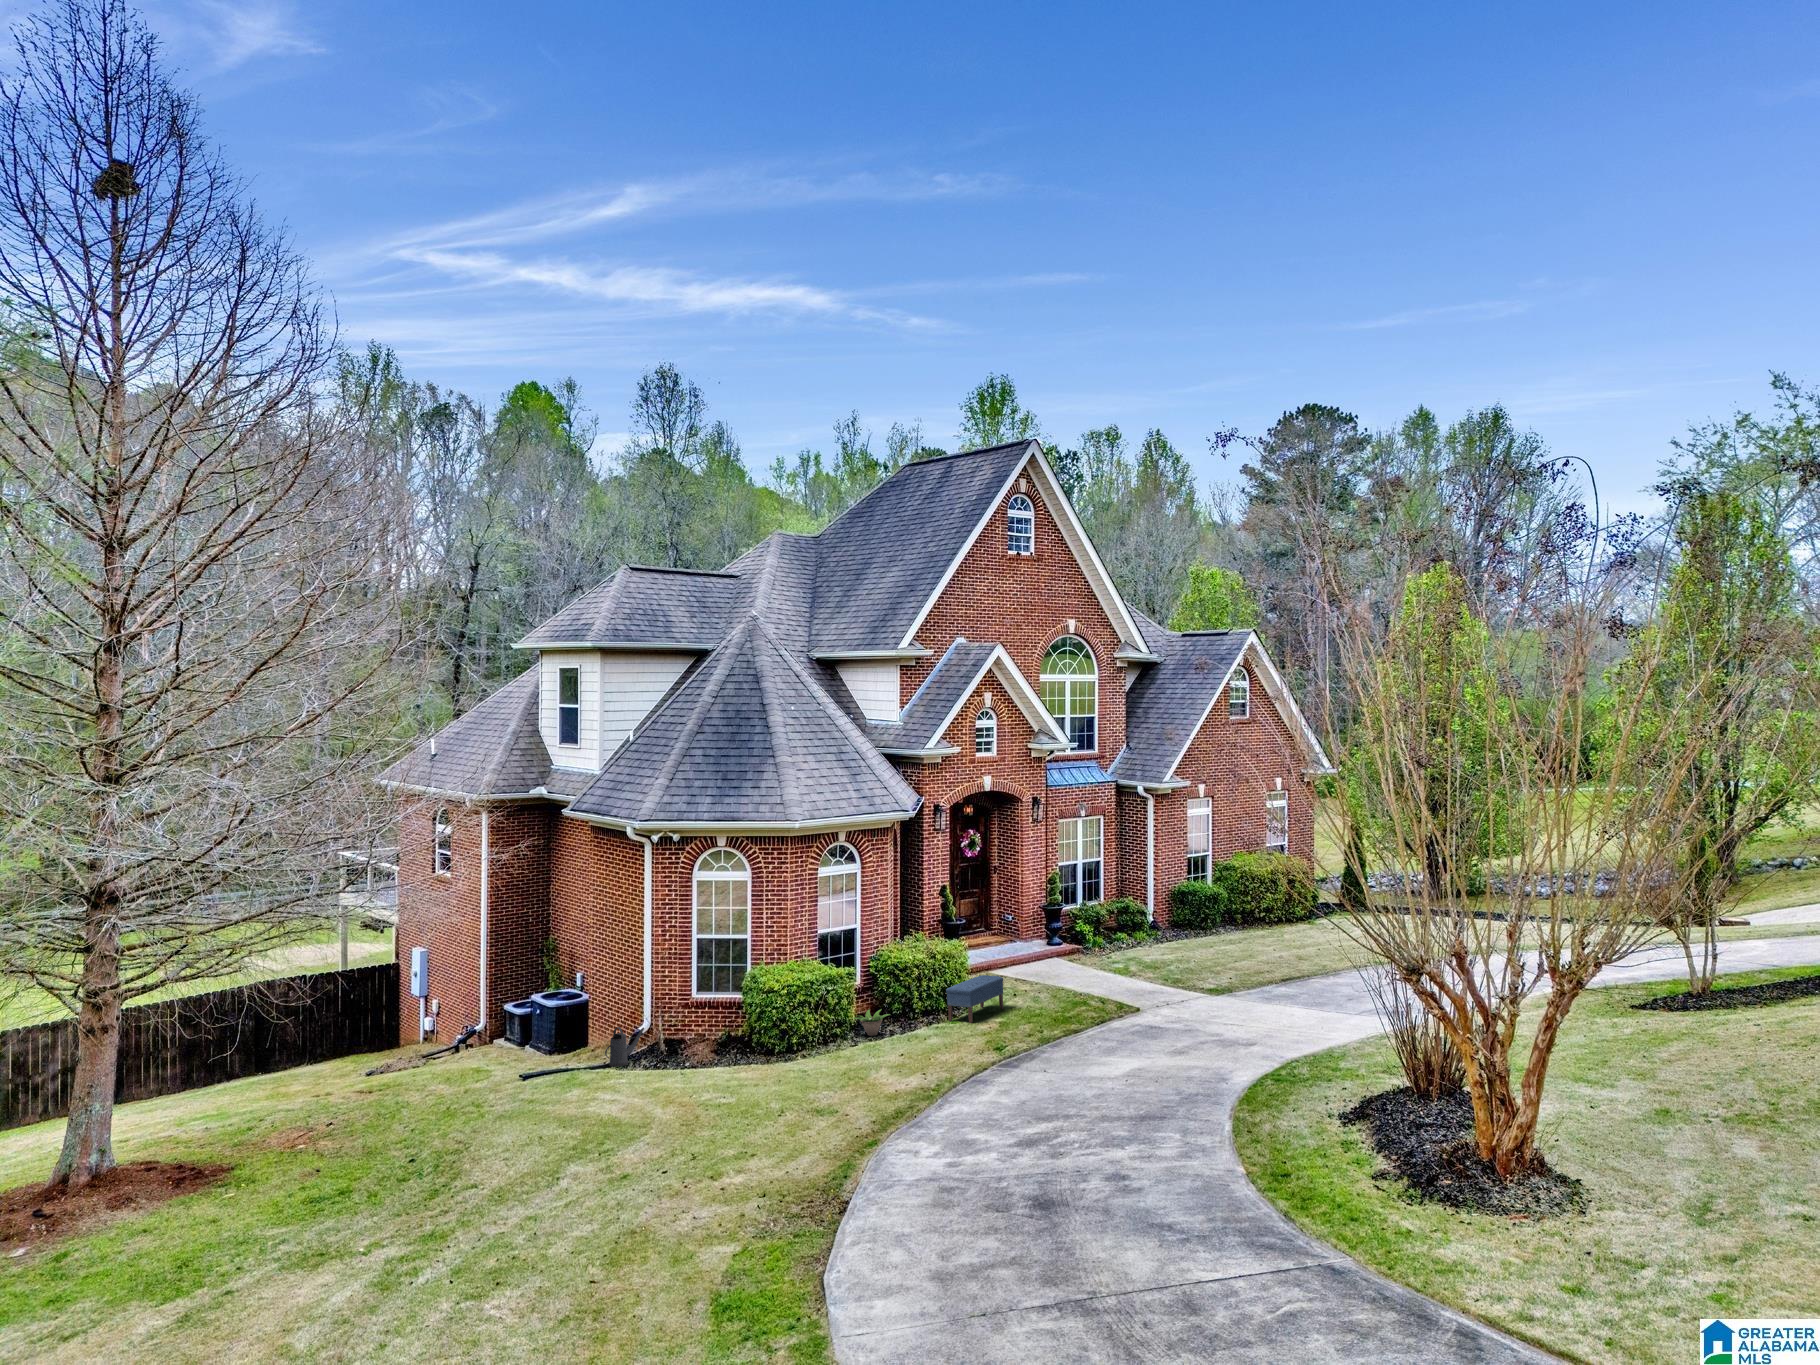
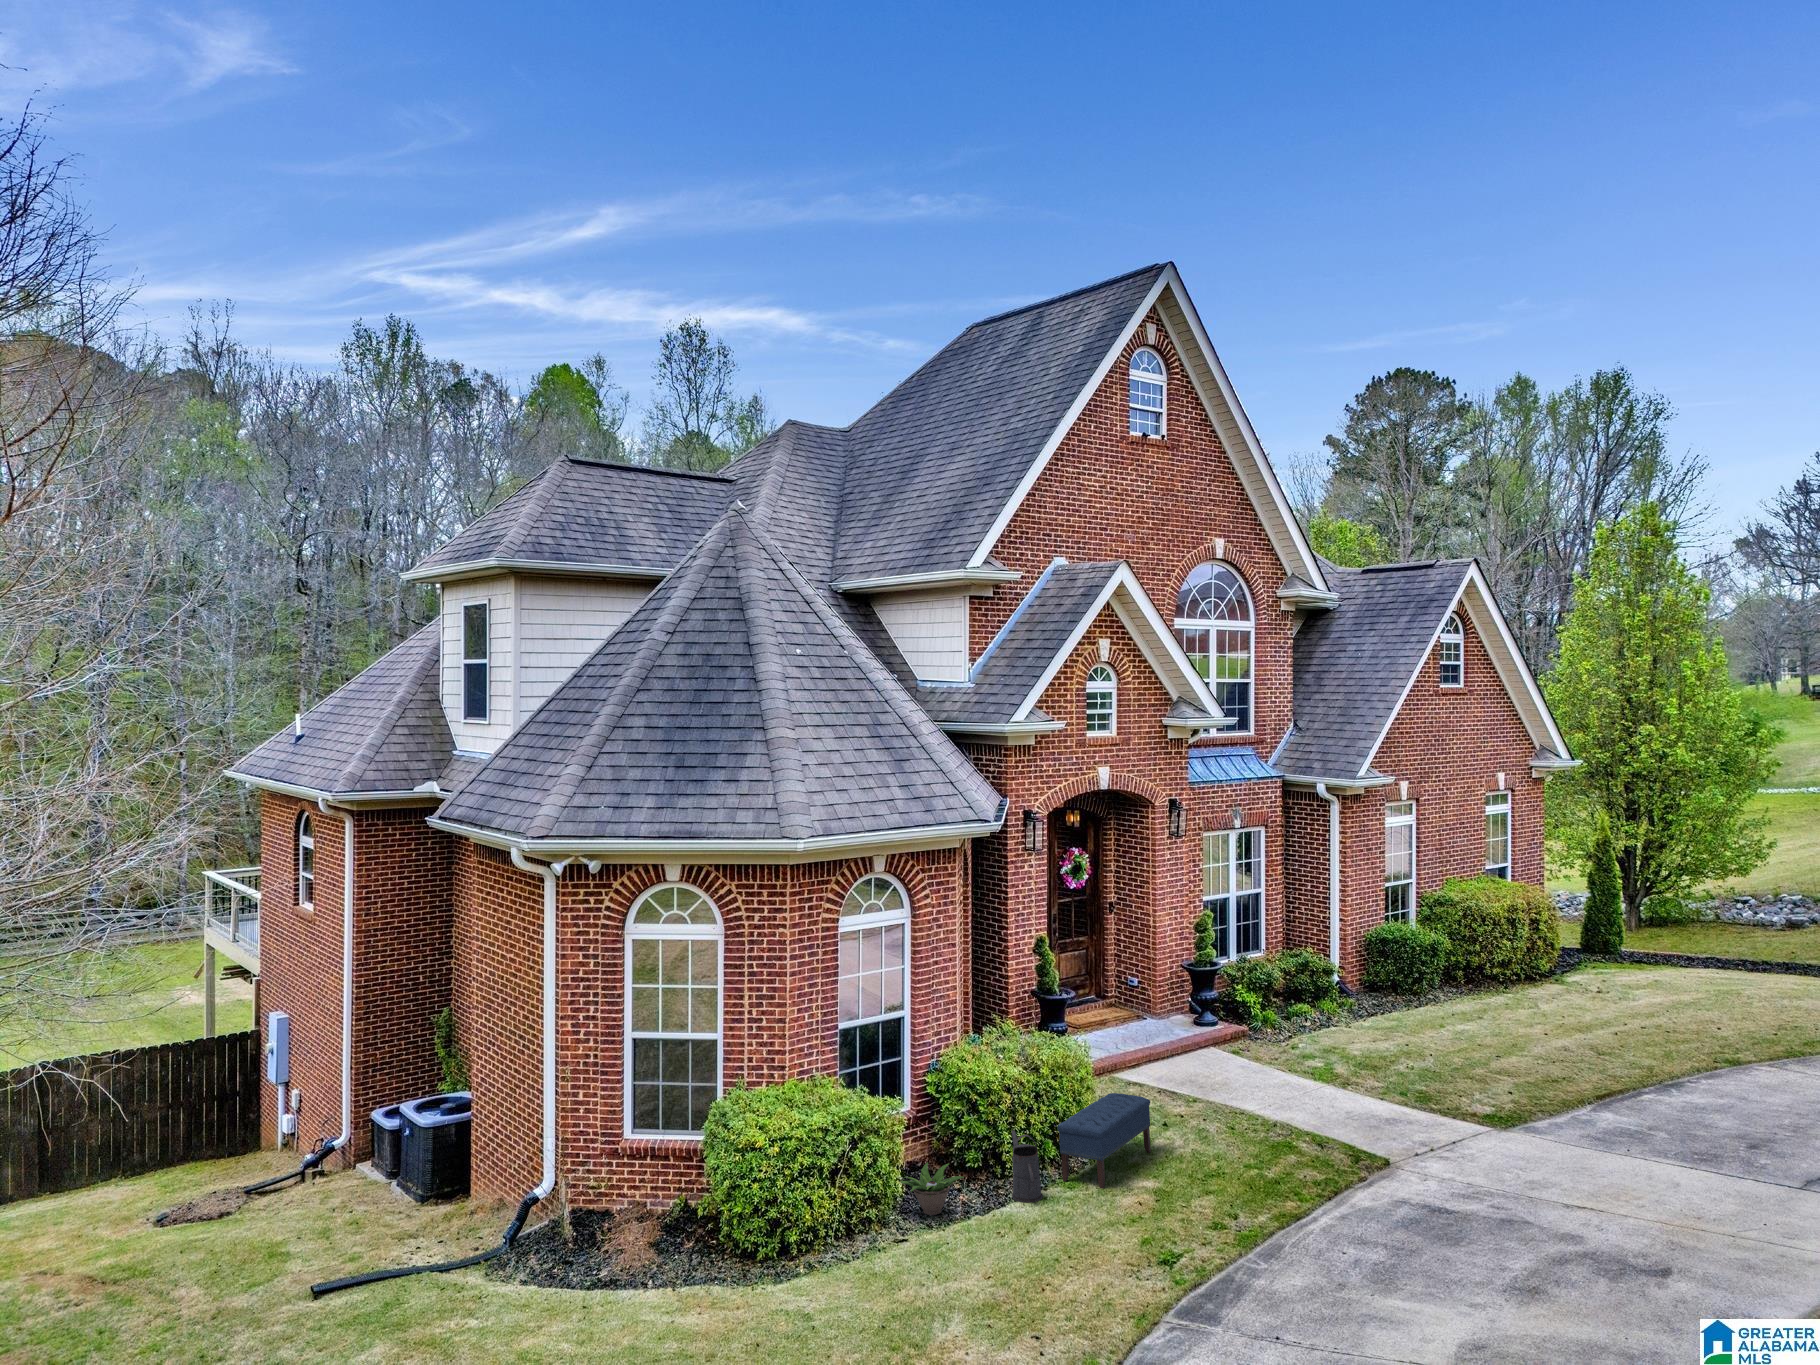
watering can: present [605,1027,644,1067] -> present [1011,1130,1043,1203]

